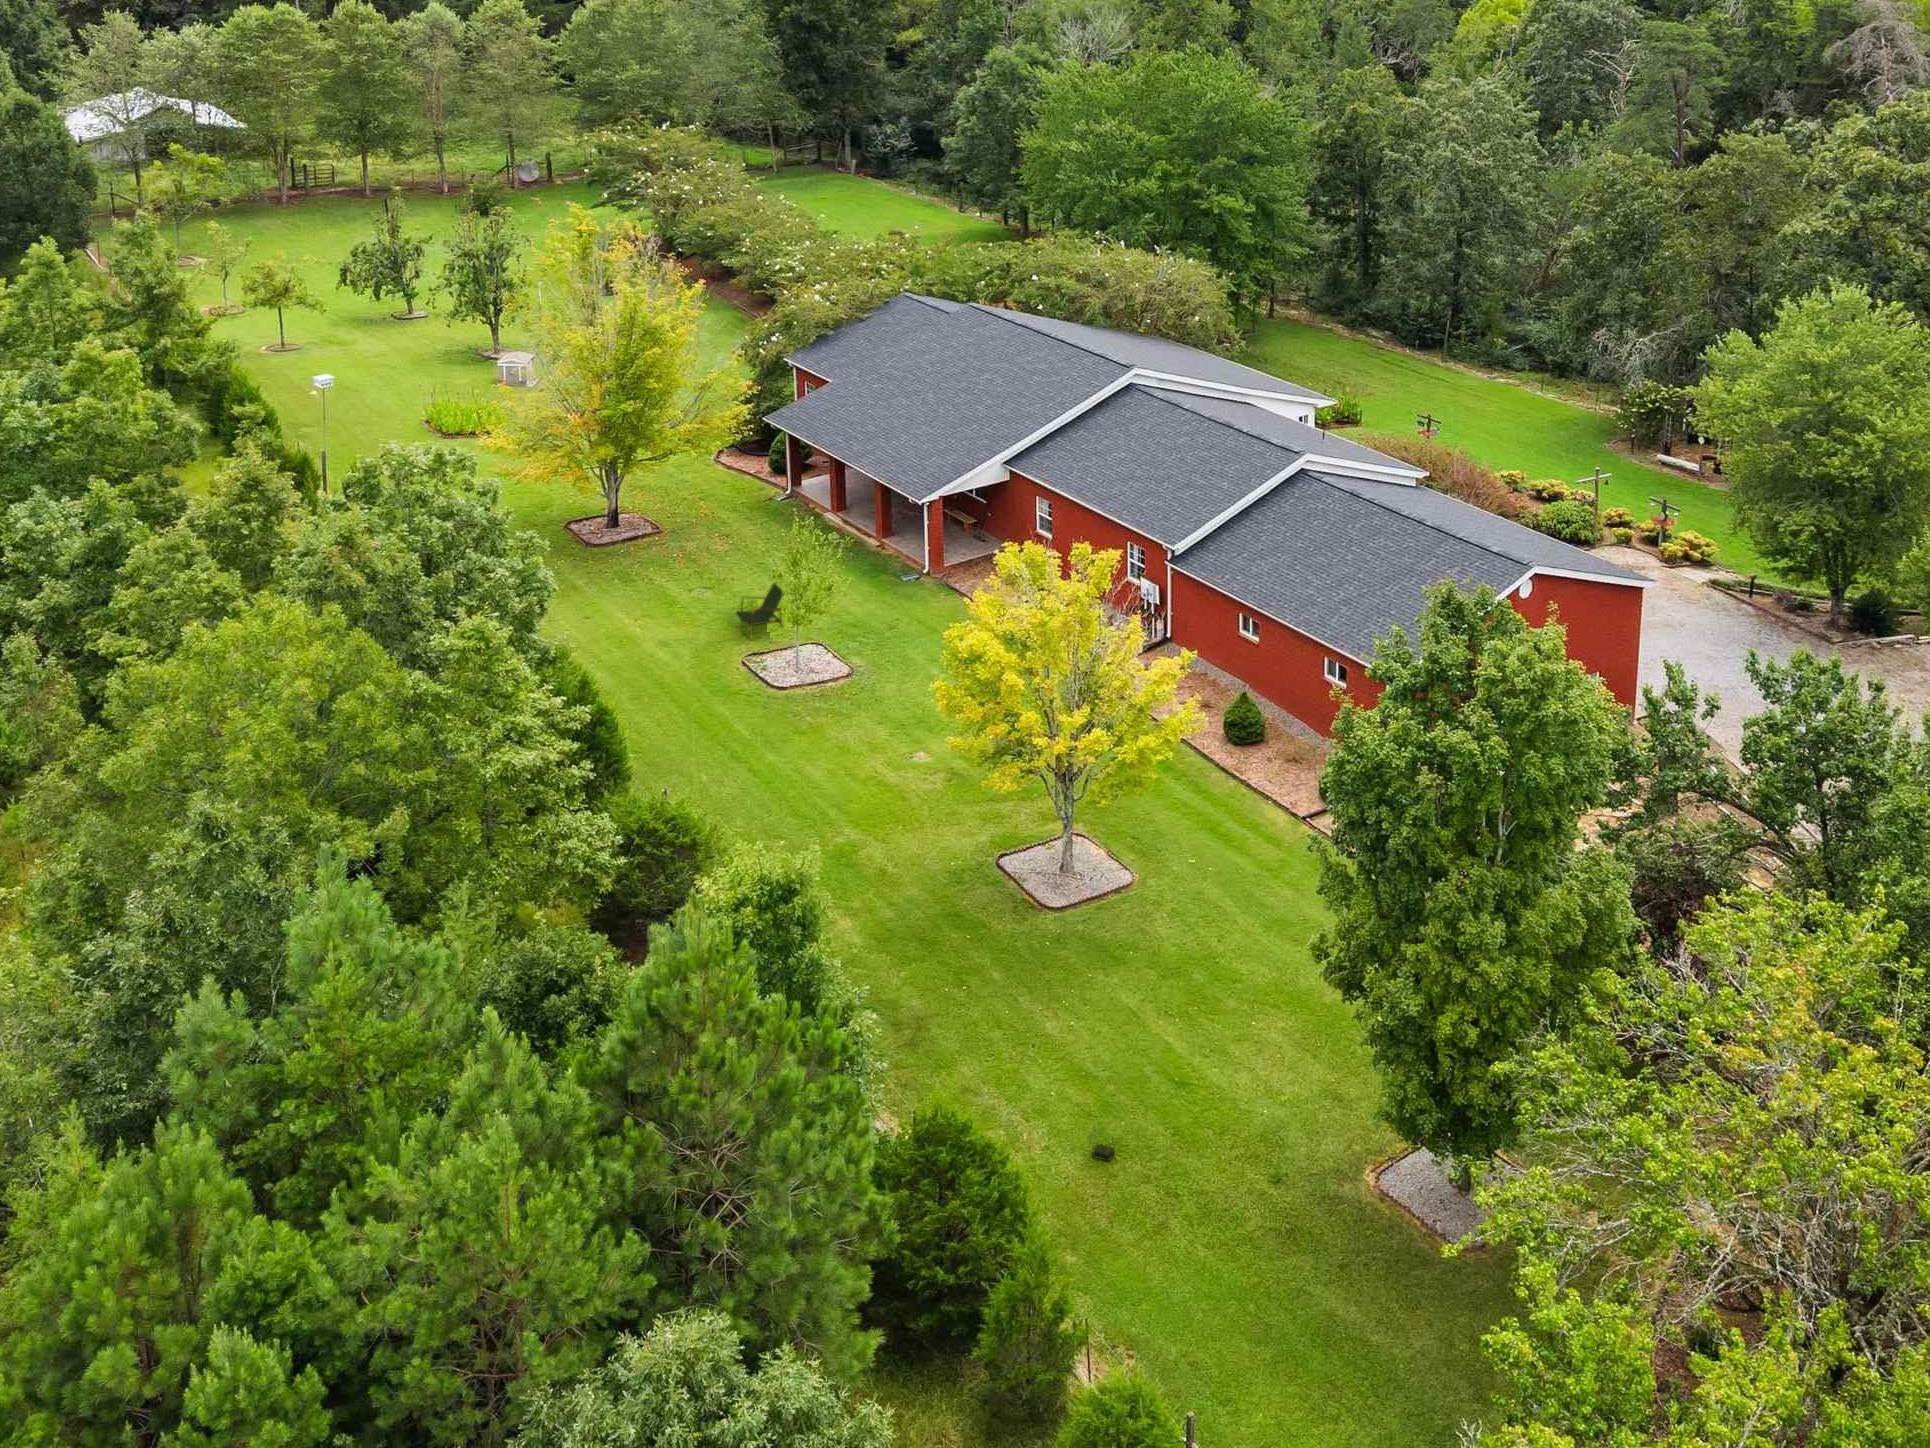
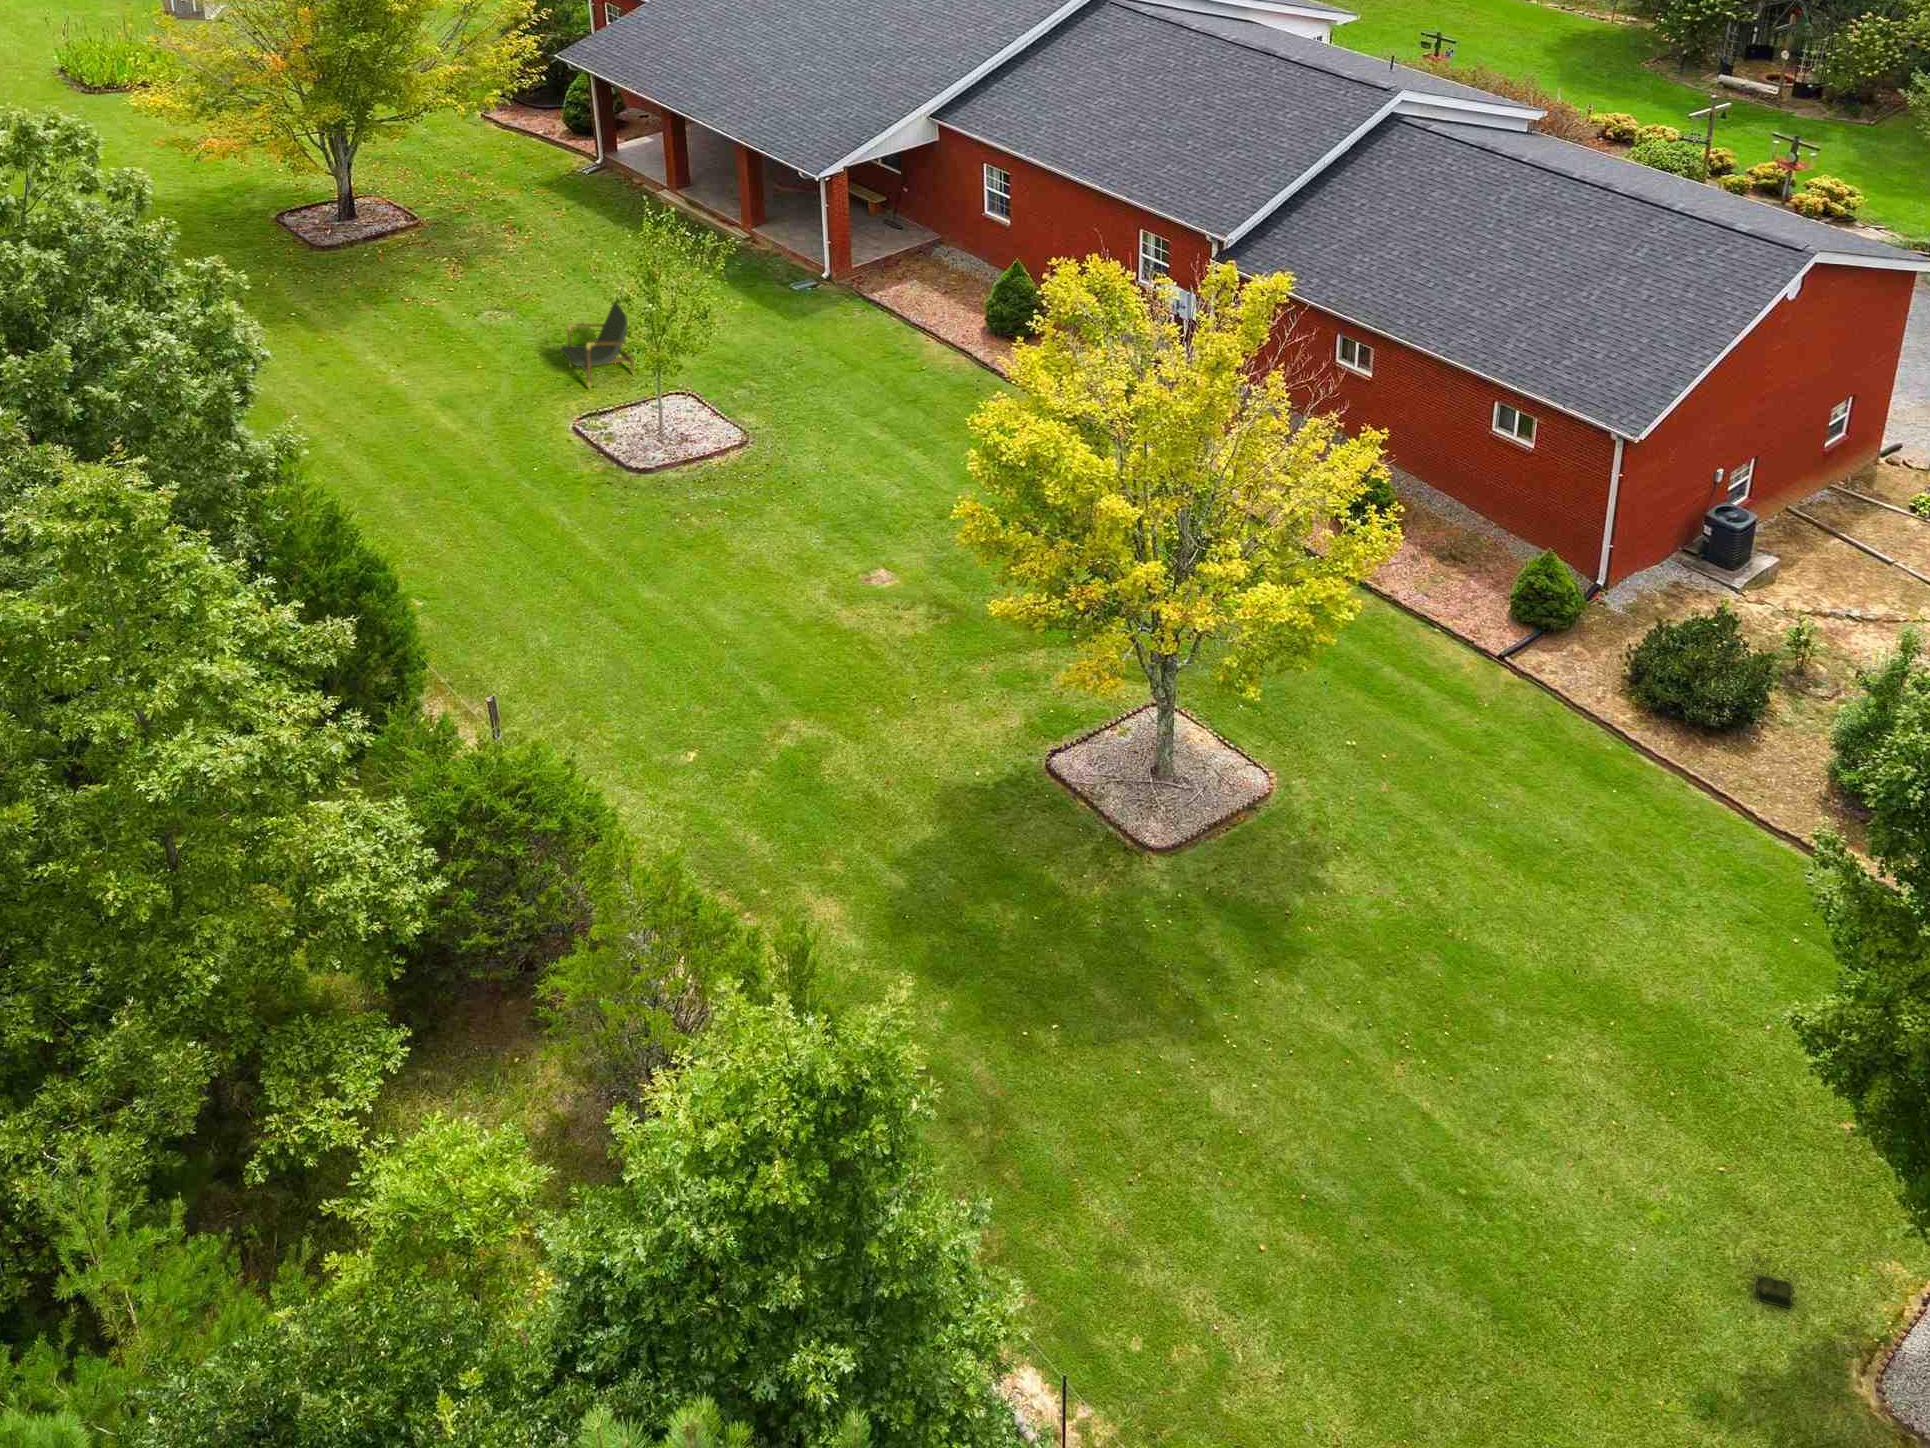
decorative plant: present [1088,1127,1114,1161] -> present [1746,1254,1803,1309]

